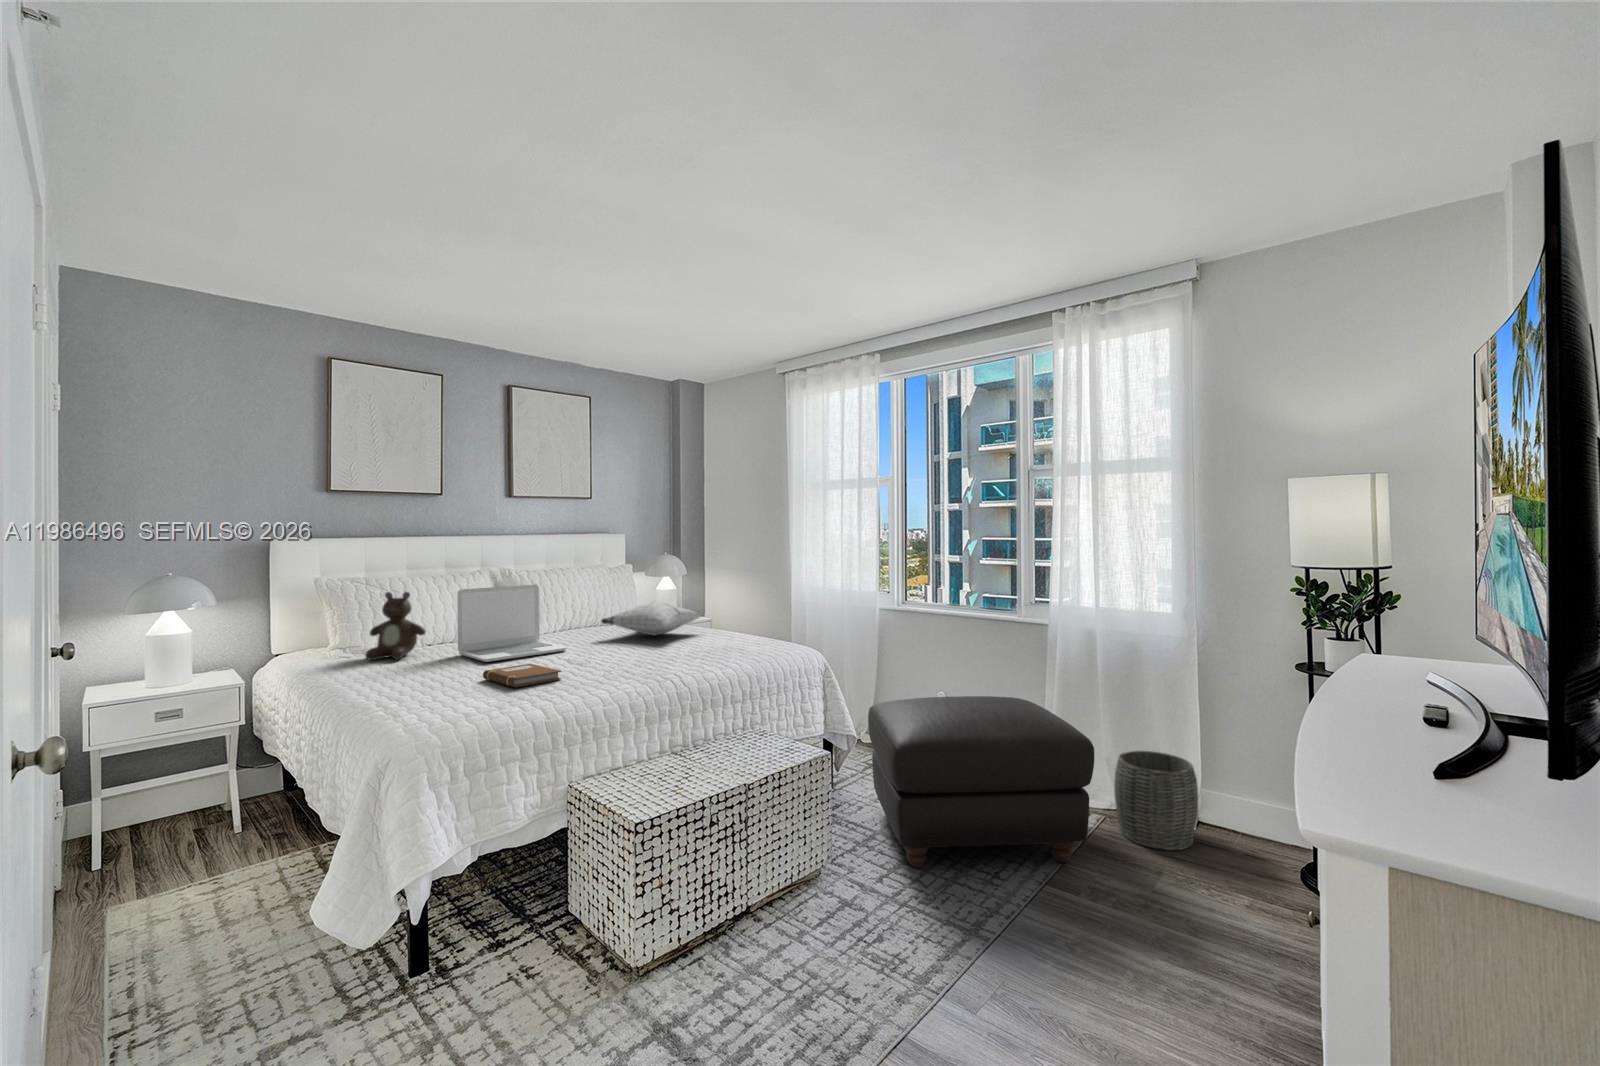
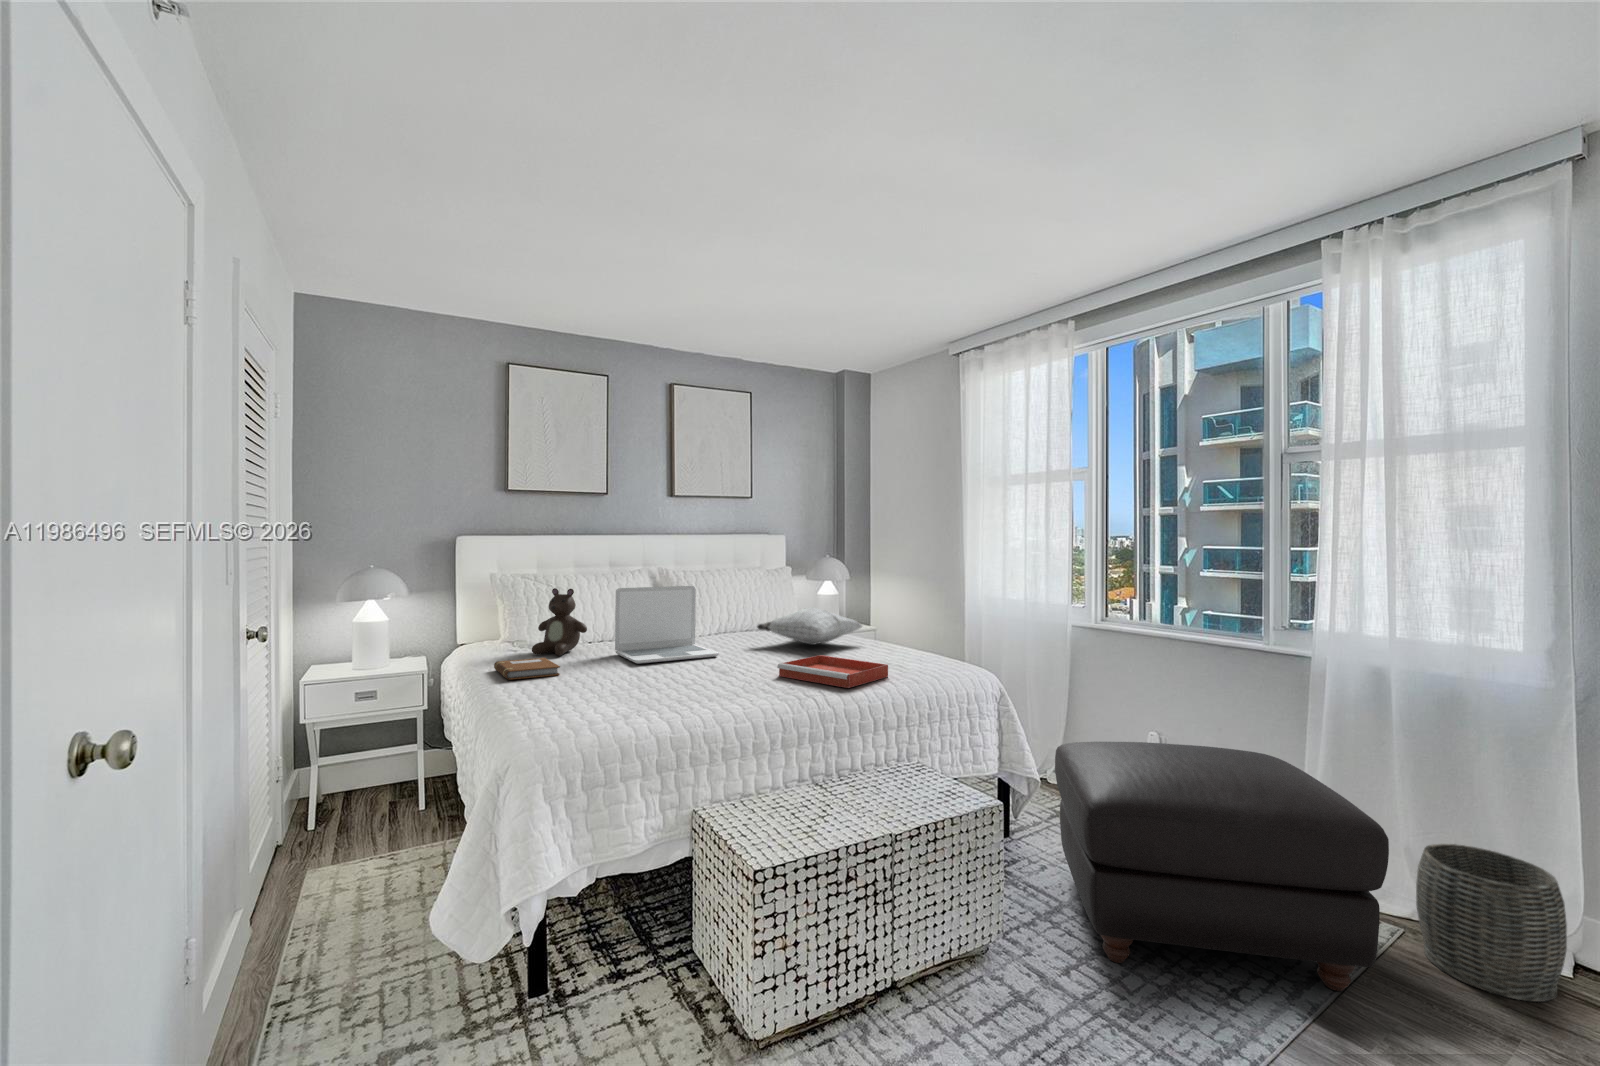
tray: none [629,644,730,670] -> present [777,655,888,688]
notebook: present [483,664,561,687] -> present [494,658,560,680]

